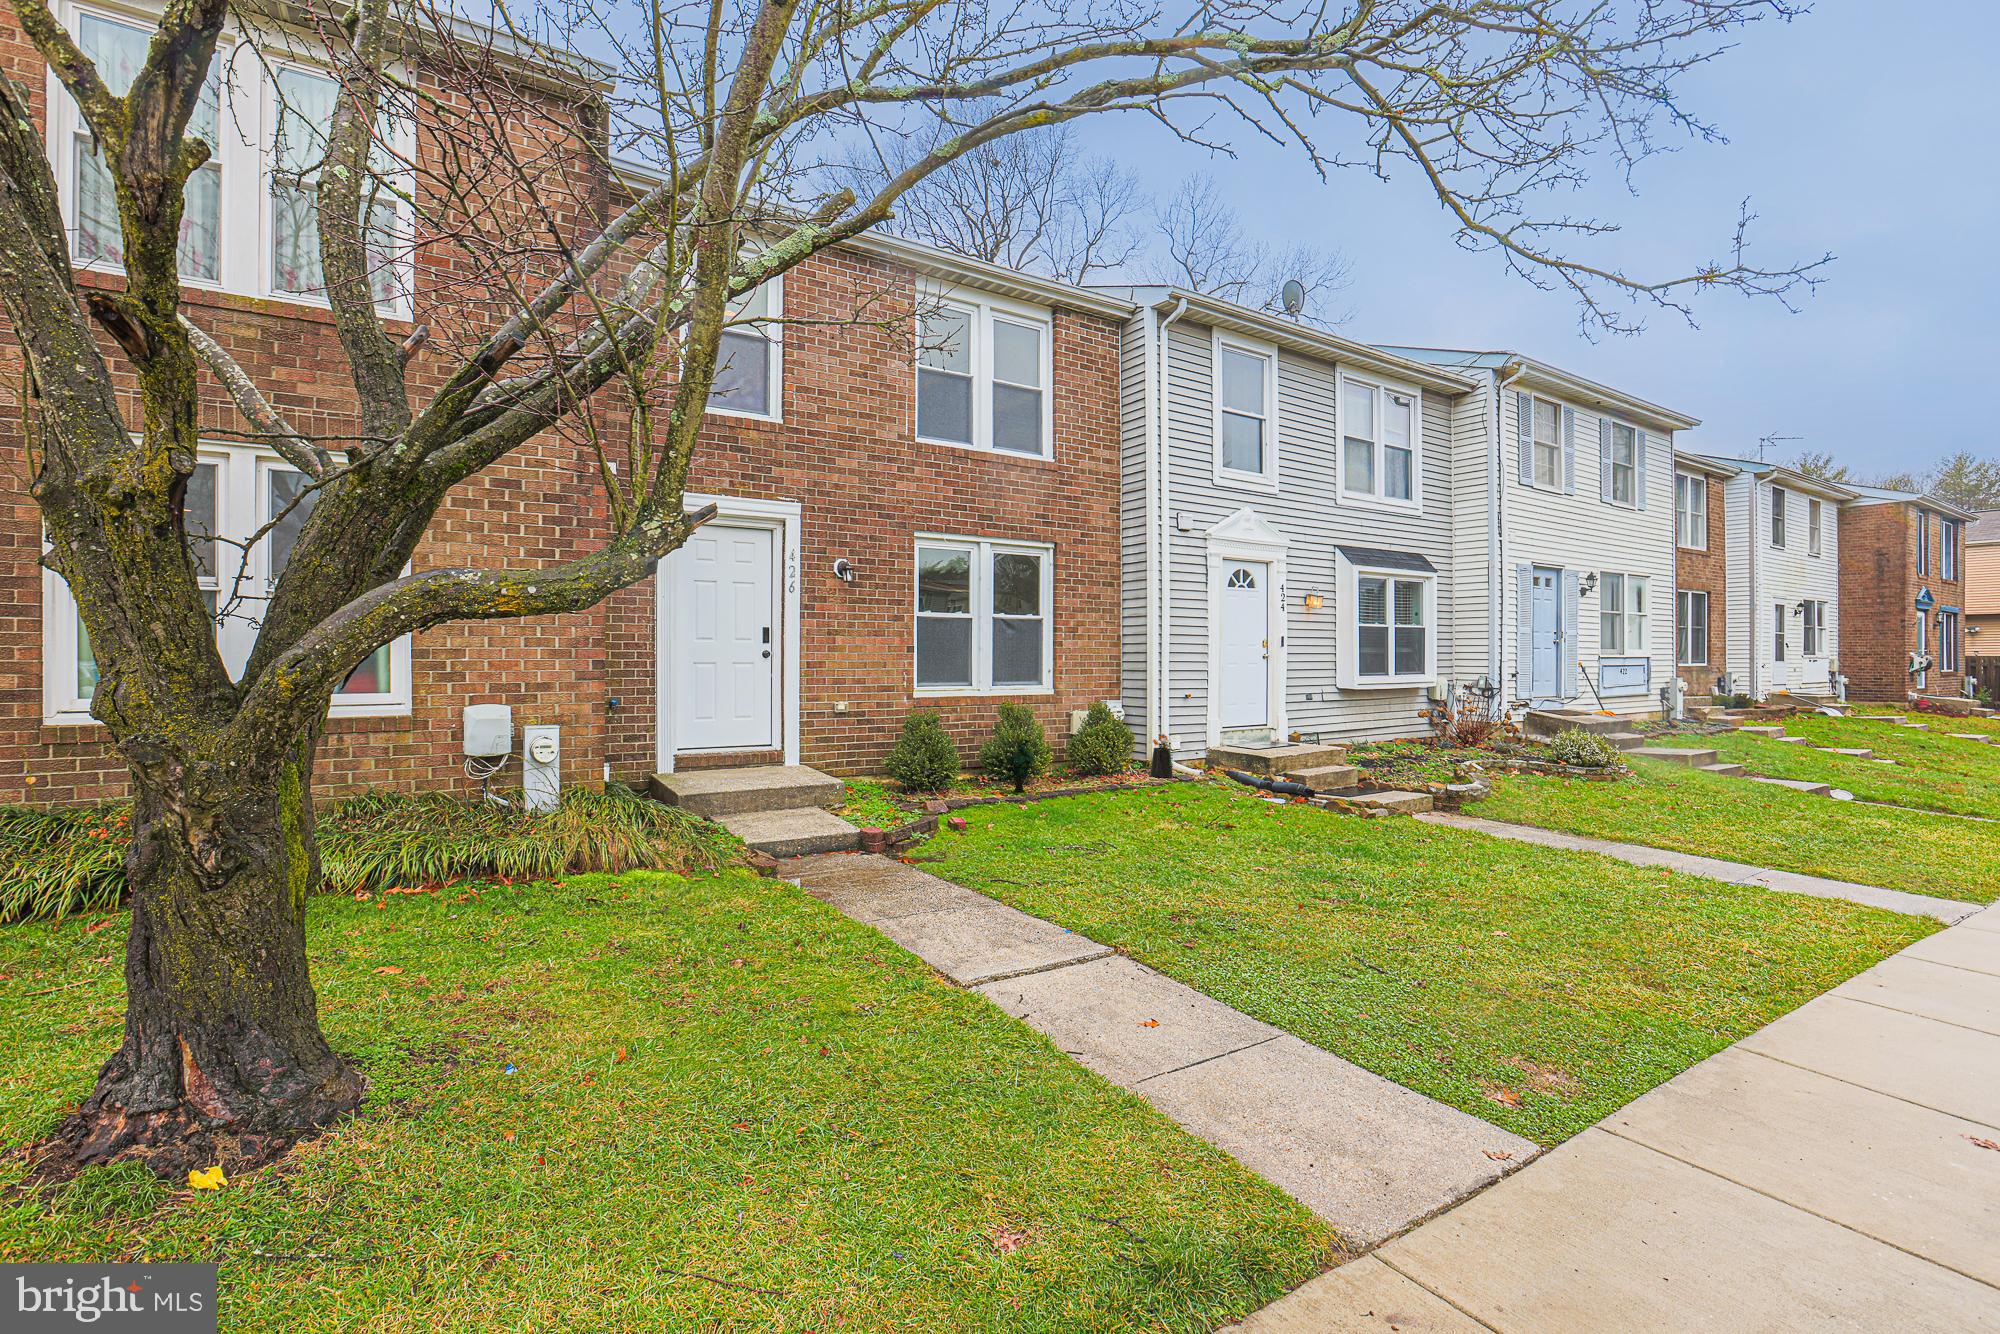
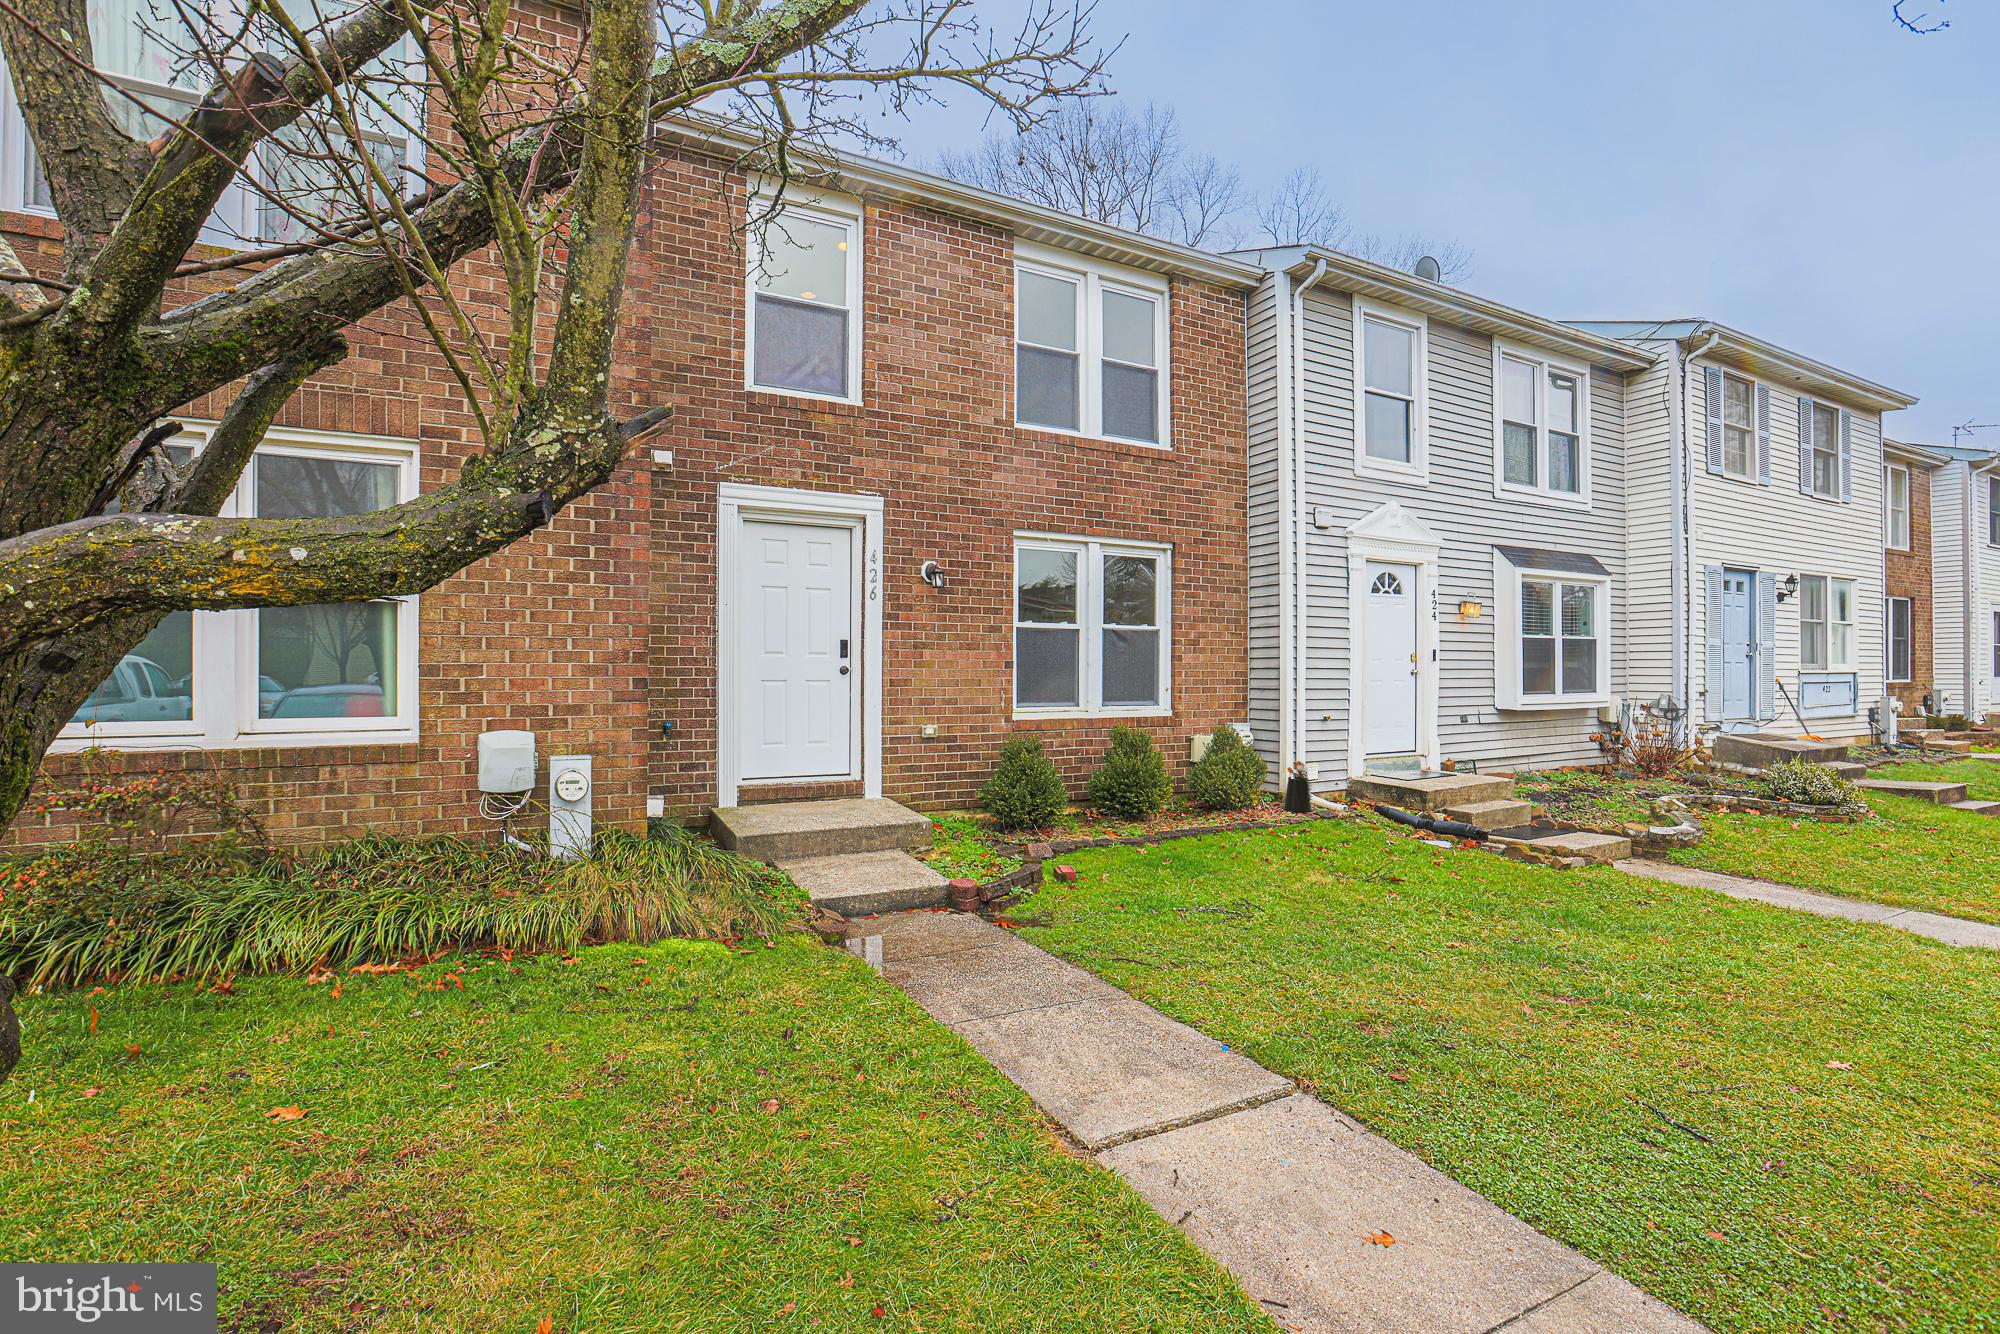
decorative plant: present [1006,740,1034,792] -> none [1118,768,1154,830]

